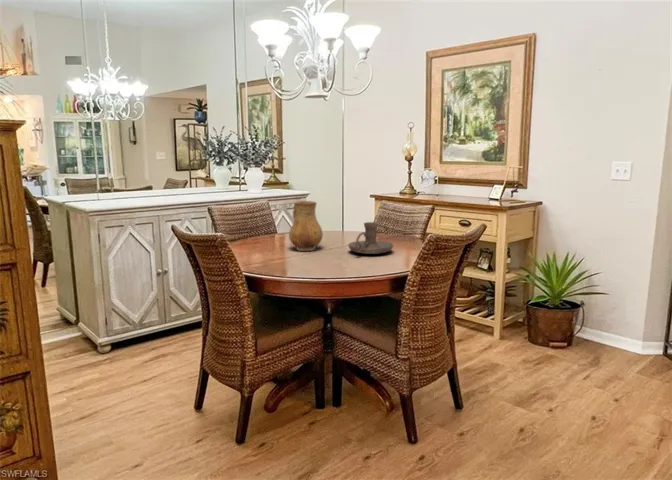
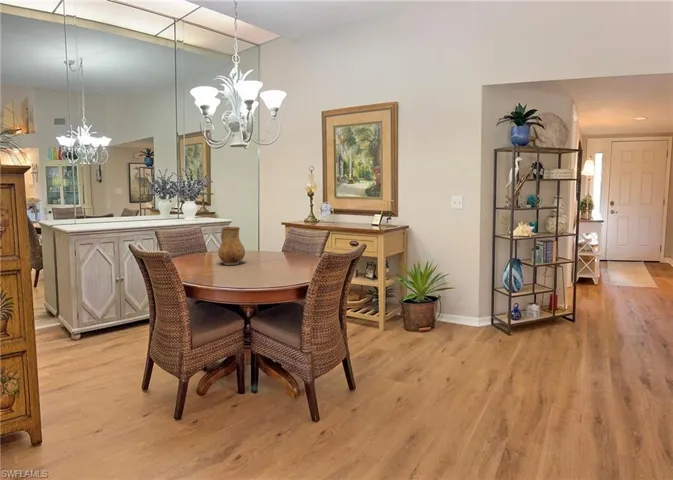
candle holder: present [348,222,393,254] -> none [265,242,299,265]

